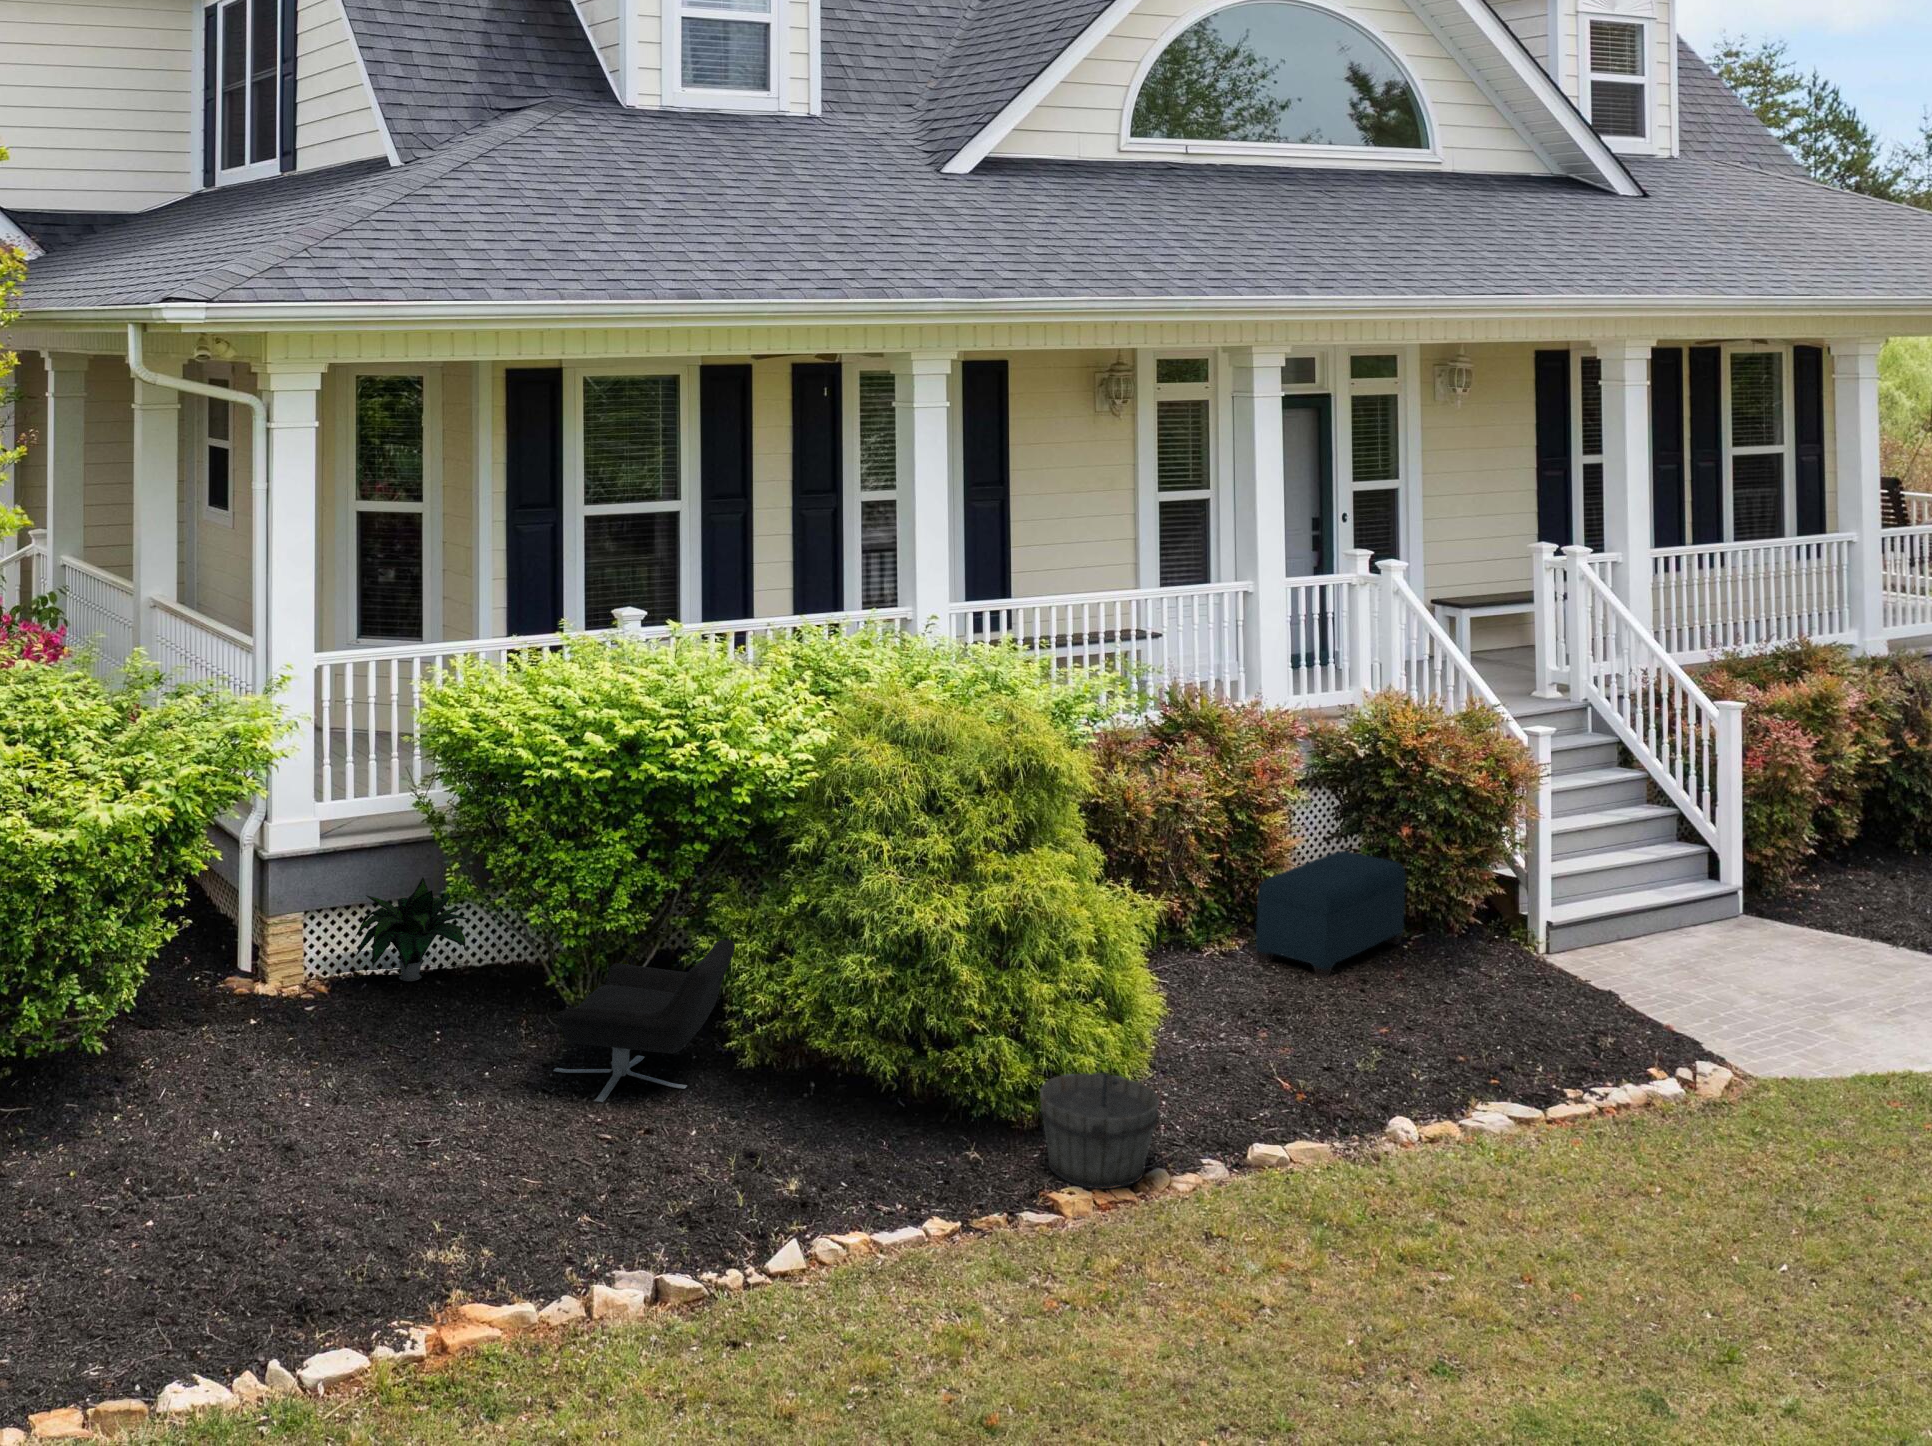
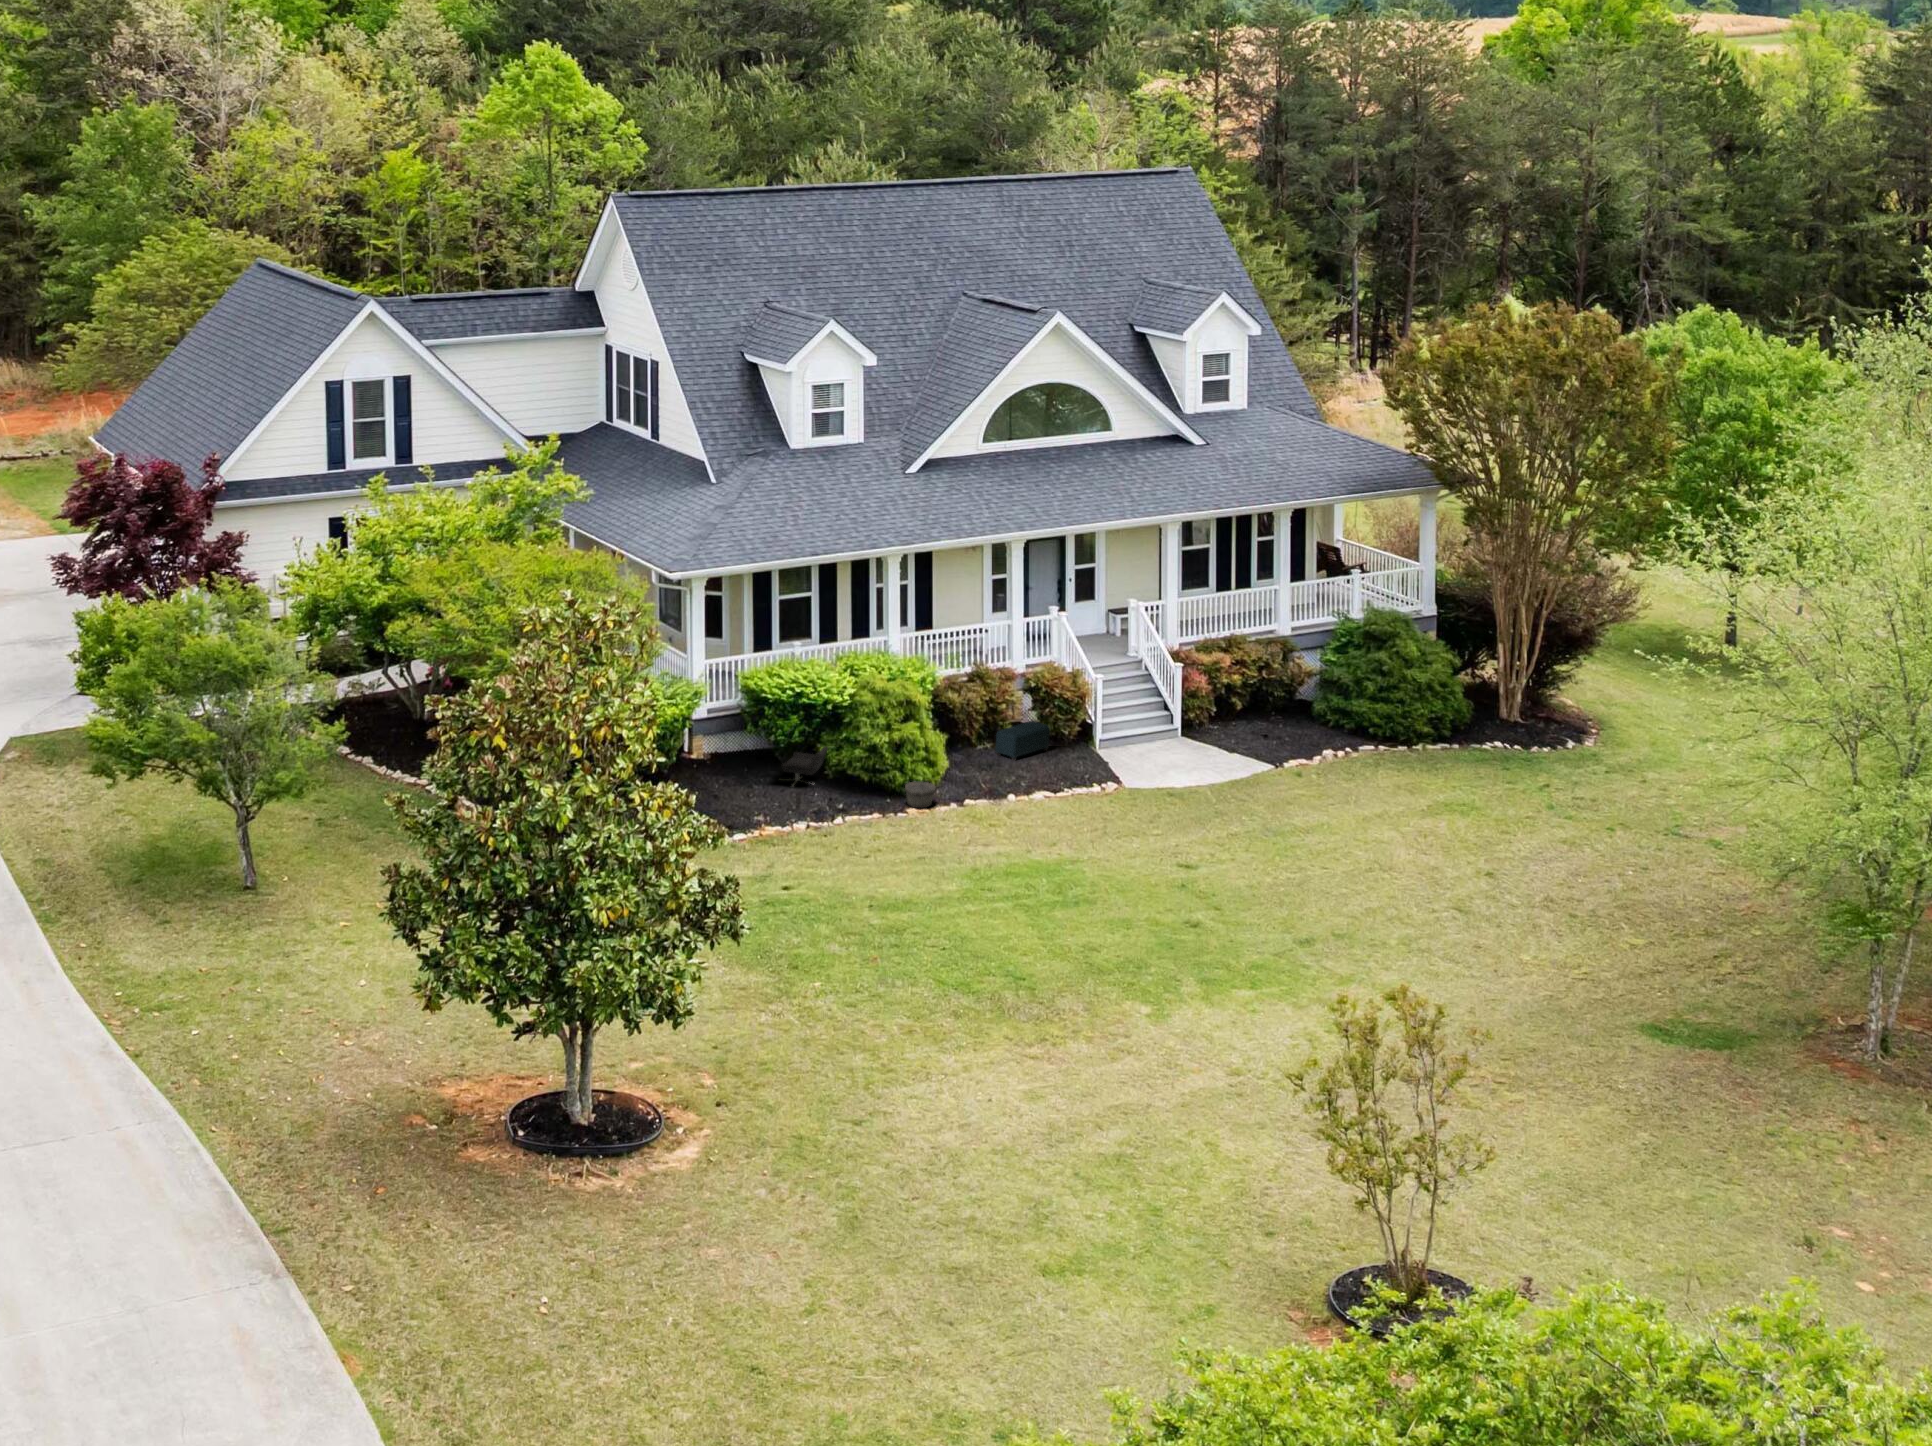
potted plant: present [355,877,470,981] -> none [716,726,750,756]

